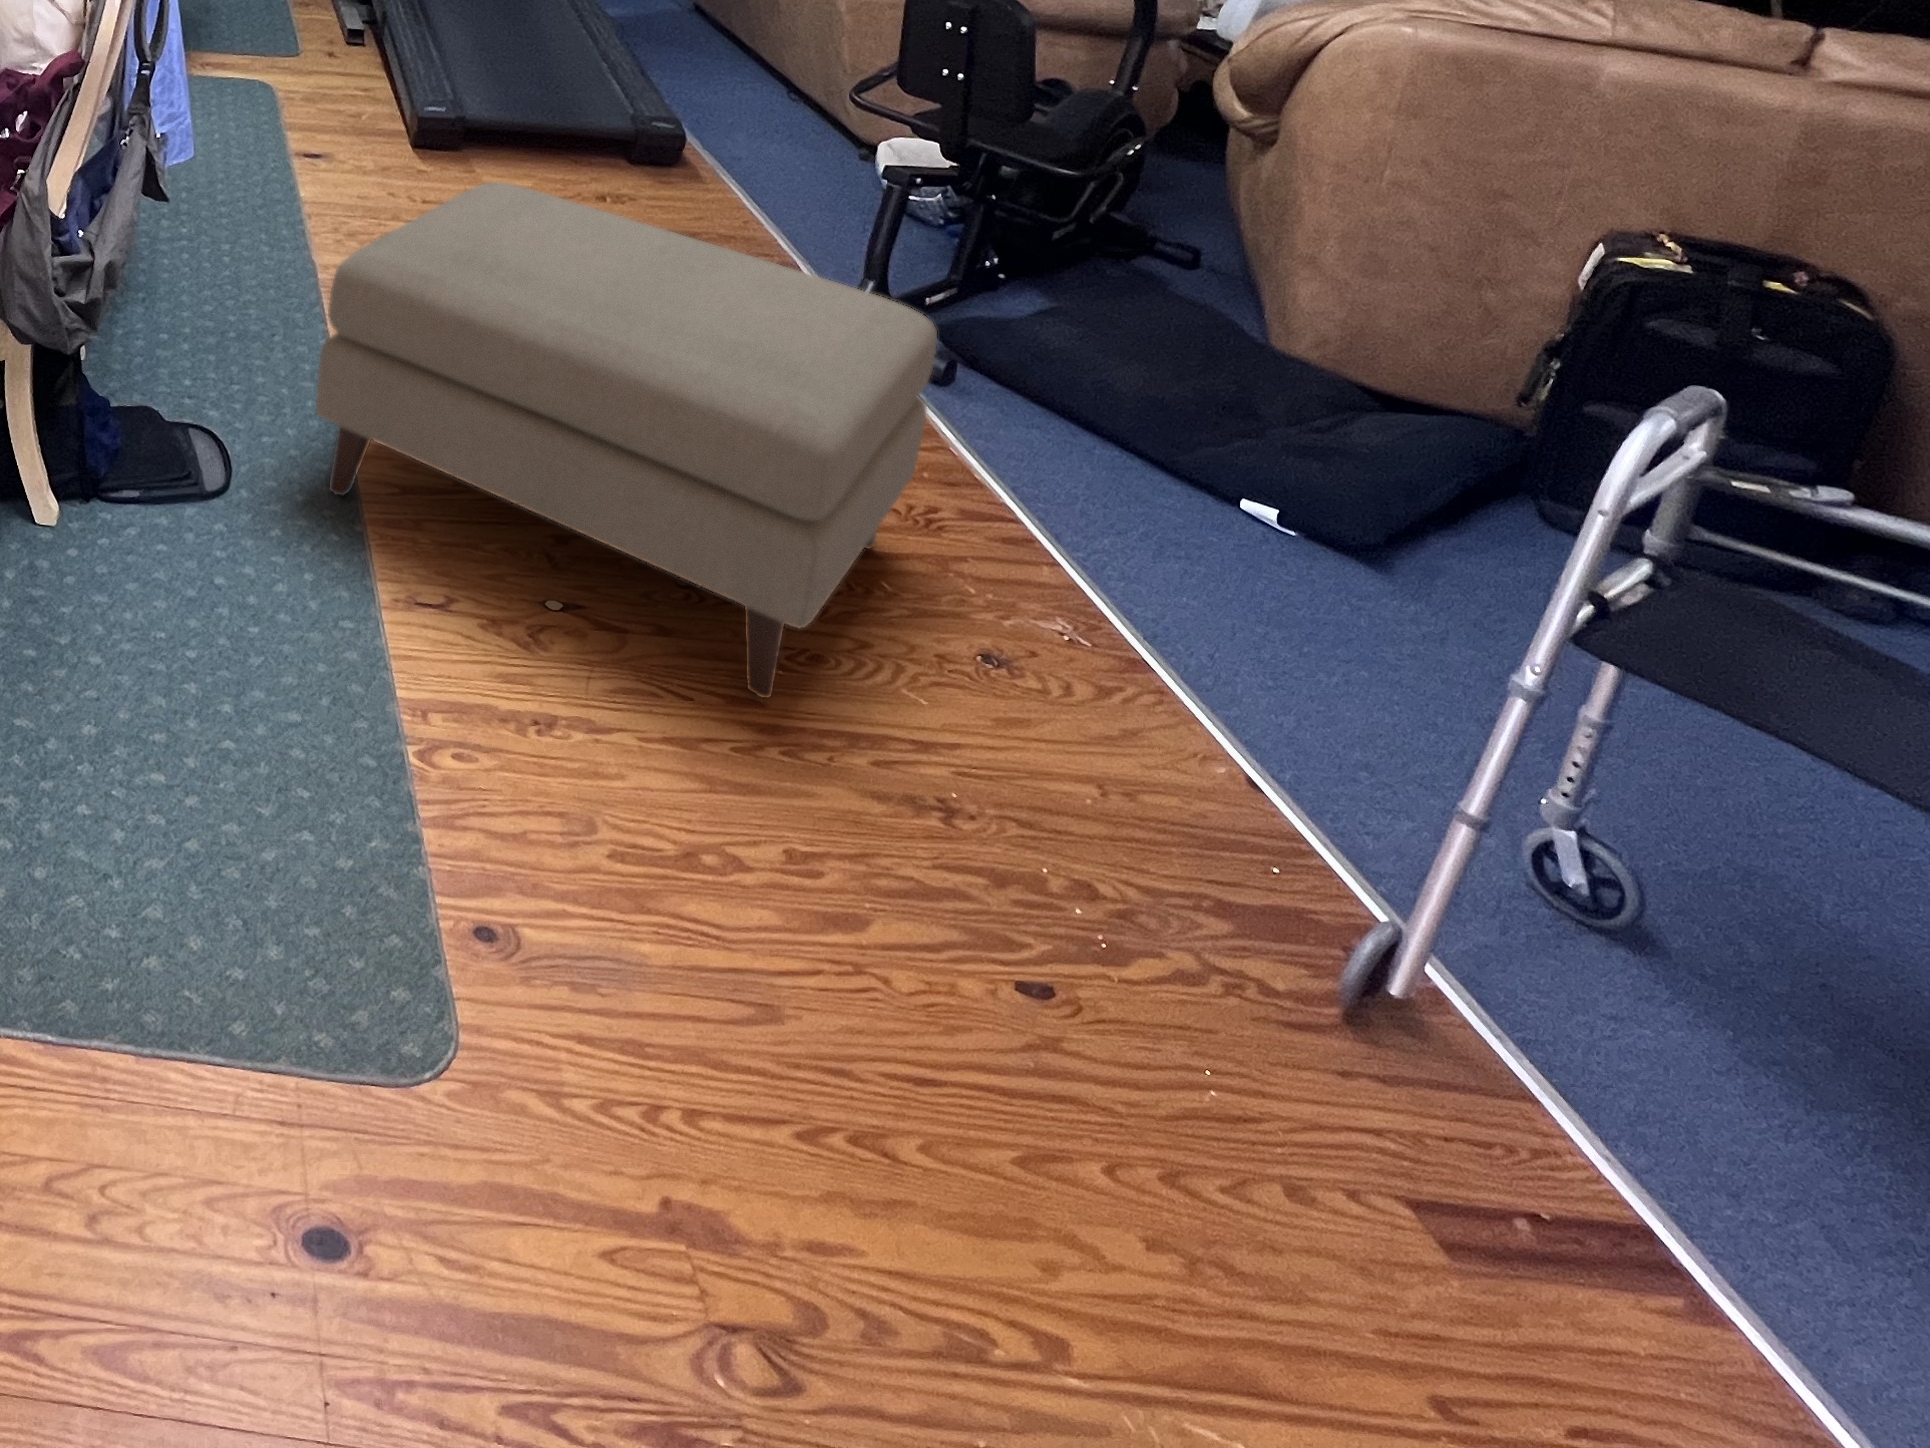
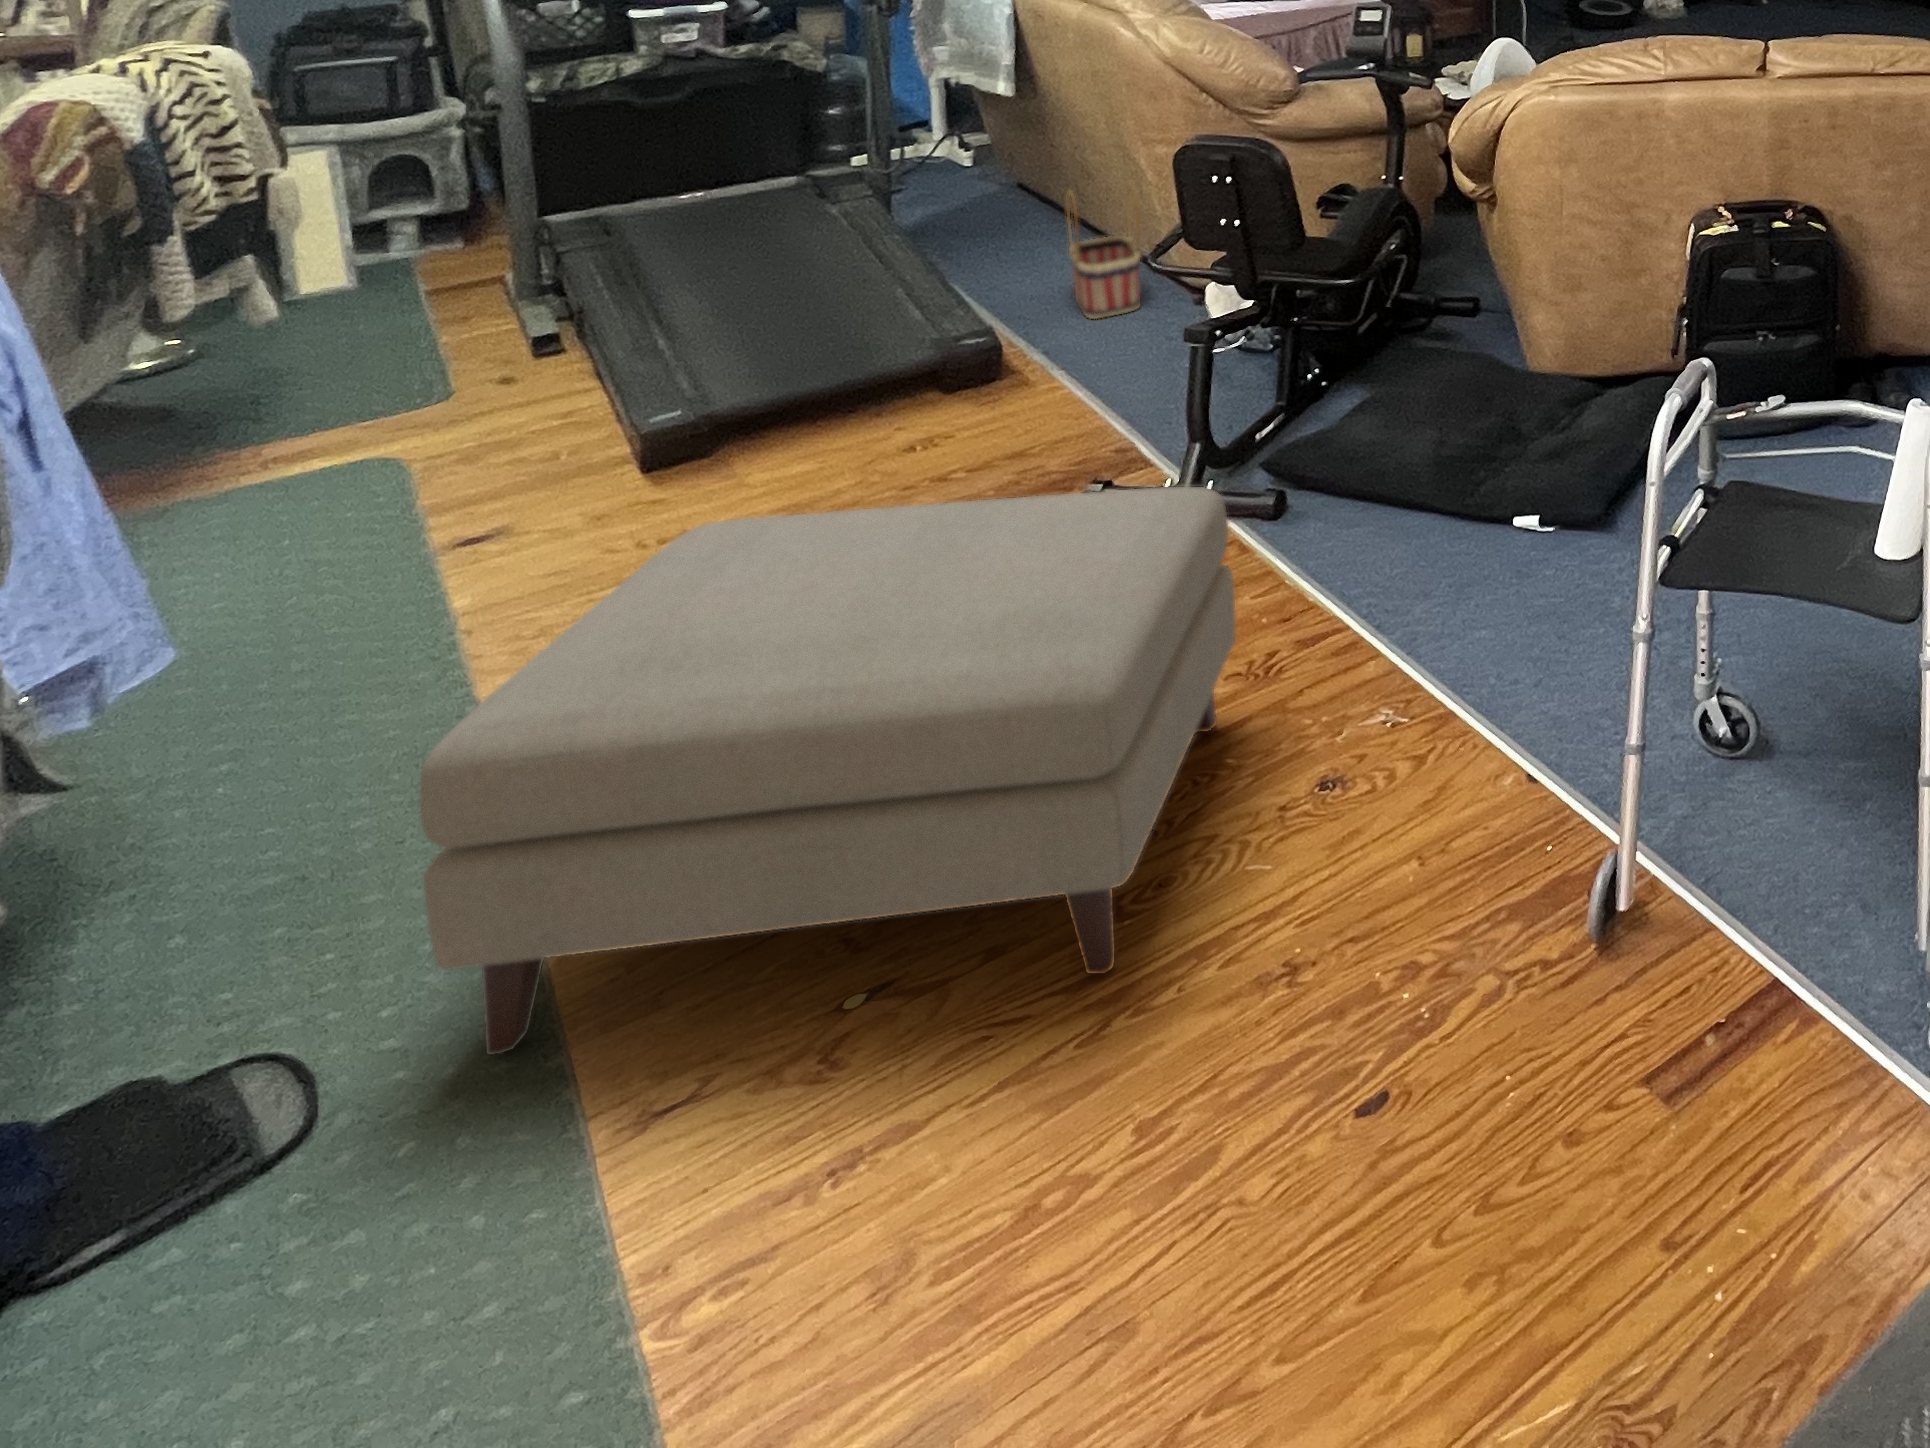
basket: none [745,17,826,149] -> present [1066,183,1141,319]

